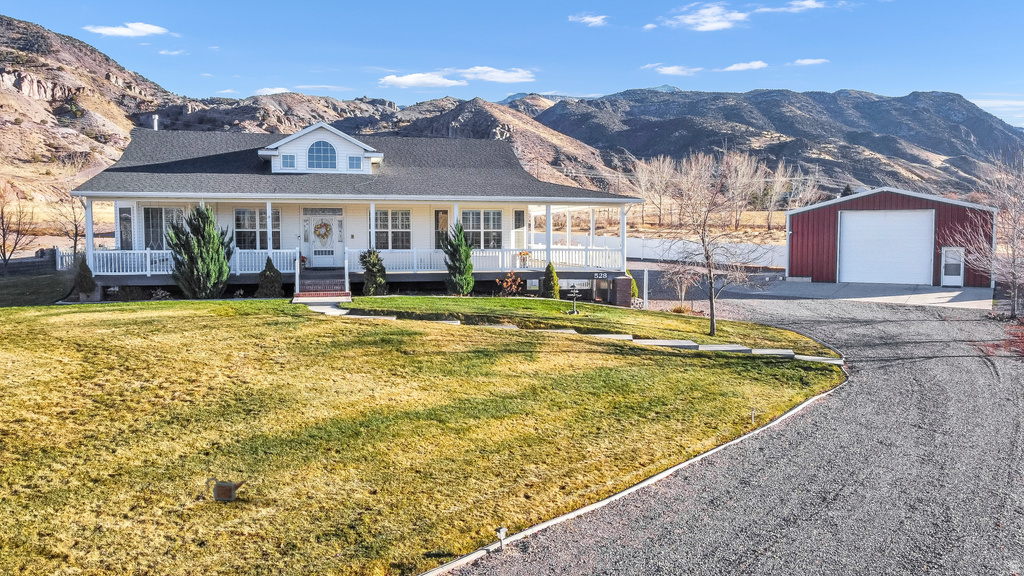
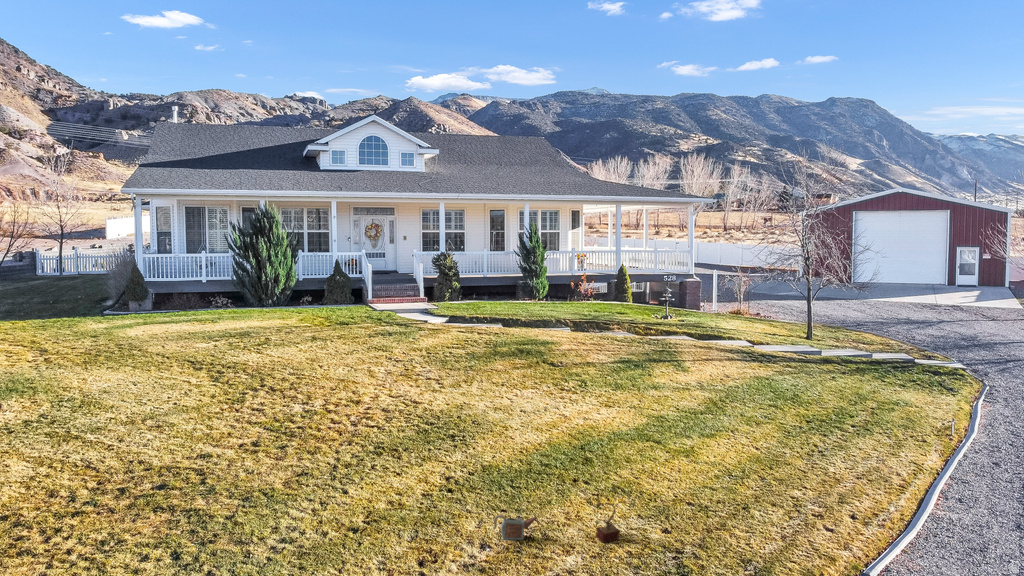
potted plant: none [298,452,347,504] -> present [595,485,642,542]

